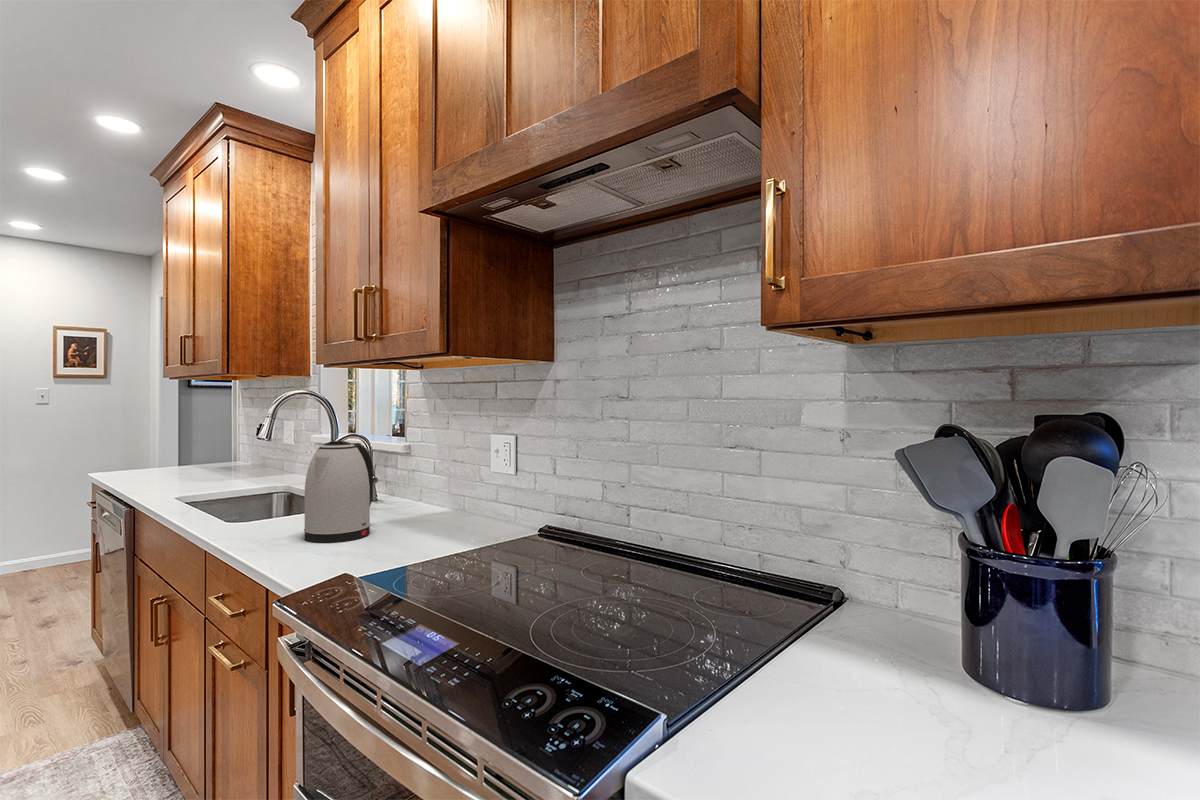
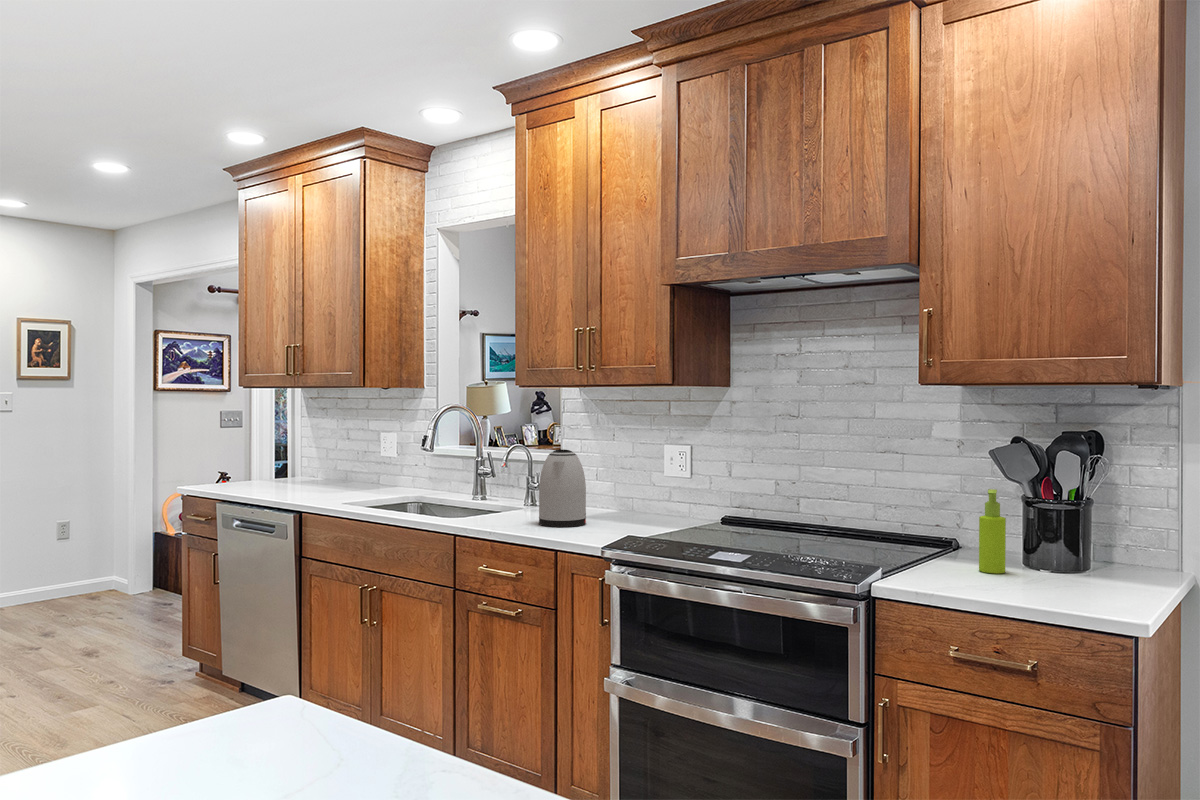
soap dispenser: none [868,532,926,722] -> present [979,489,1006,573]

